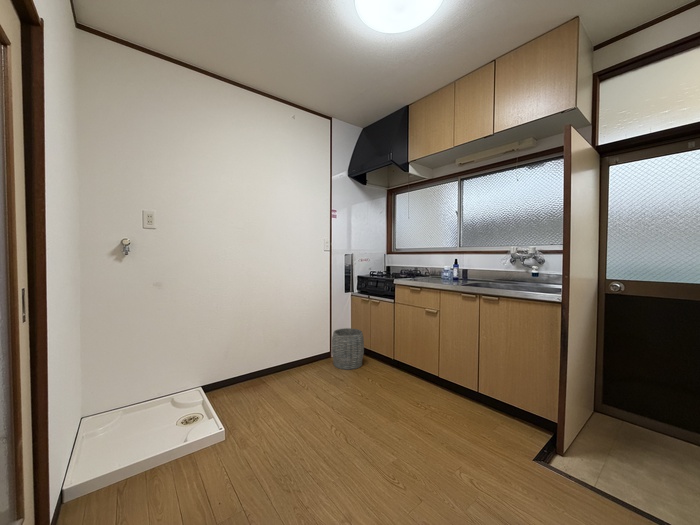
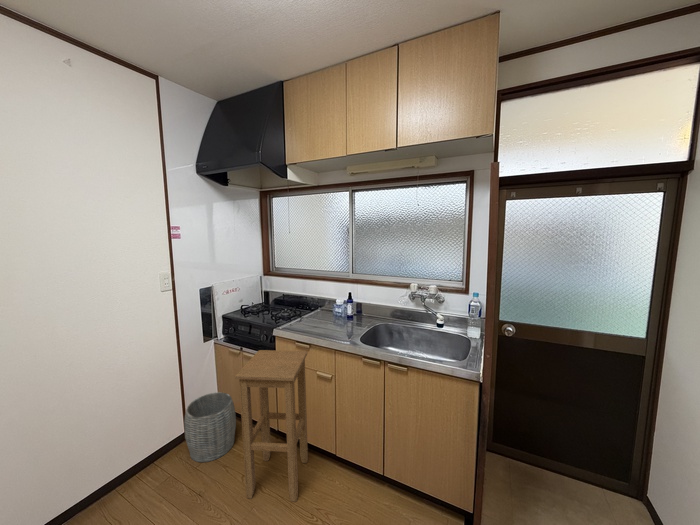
stool: none [369,292,419,396] -> present [235,350,308,501]

